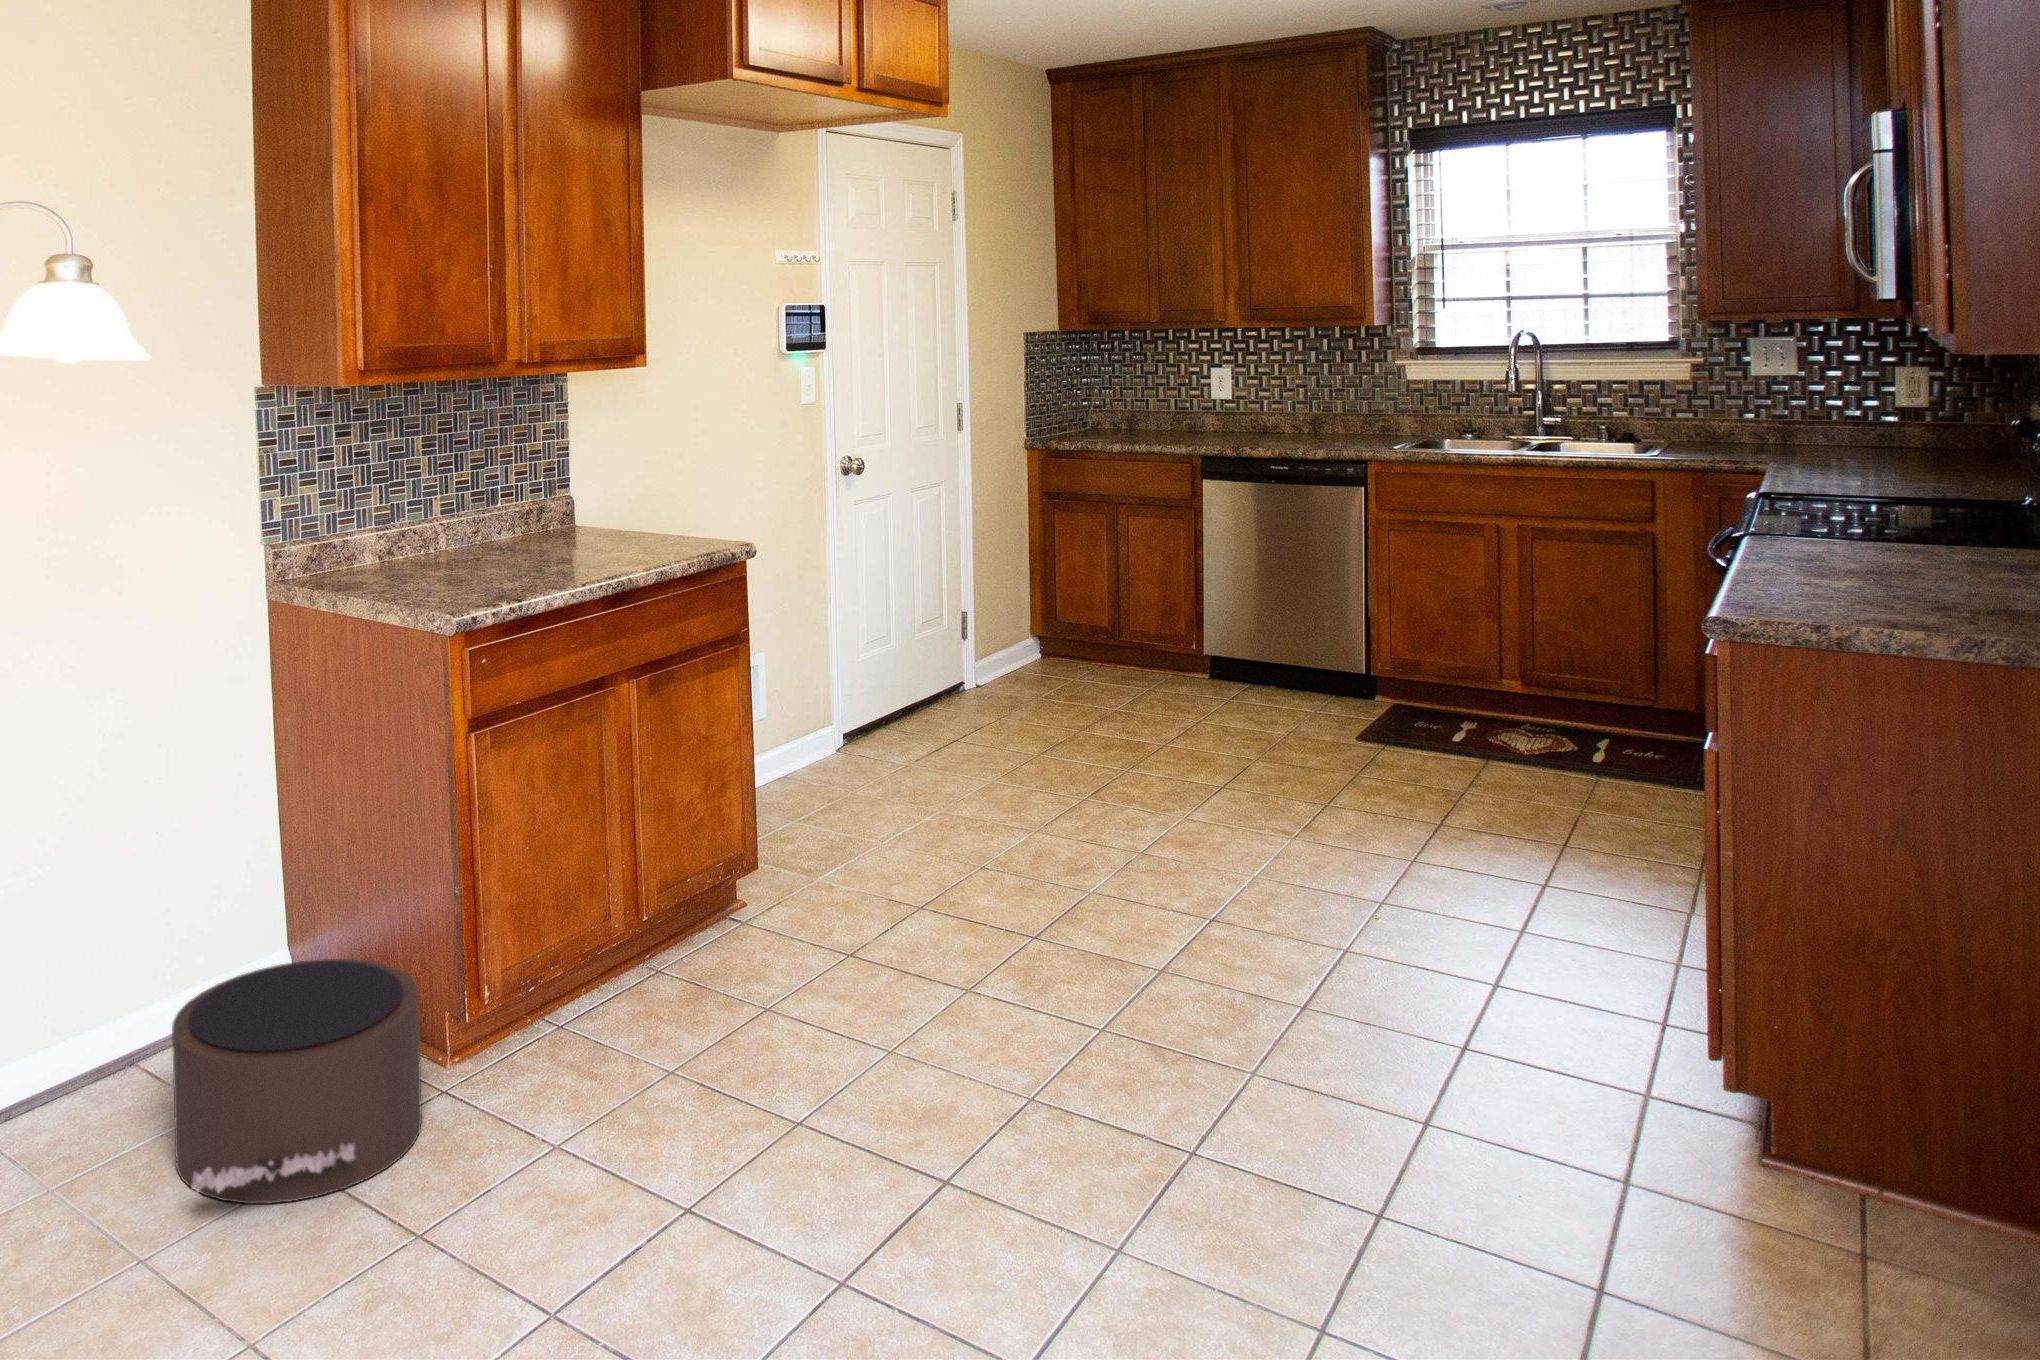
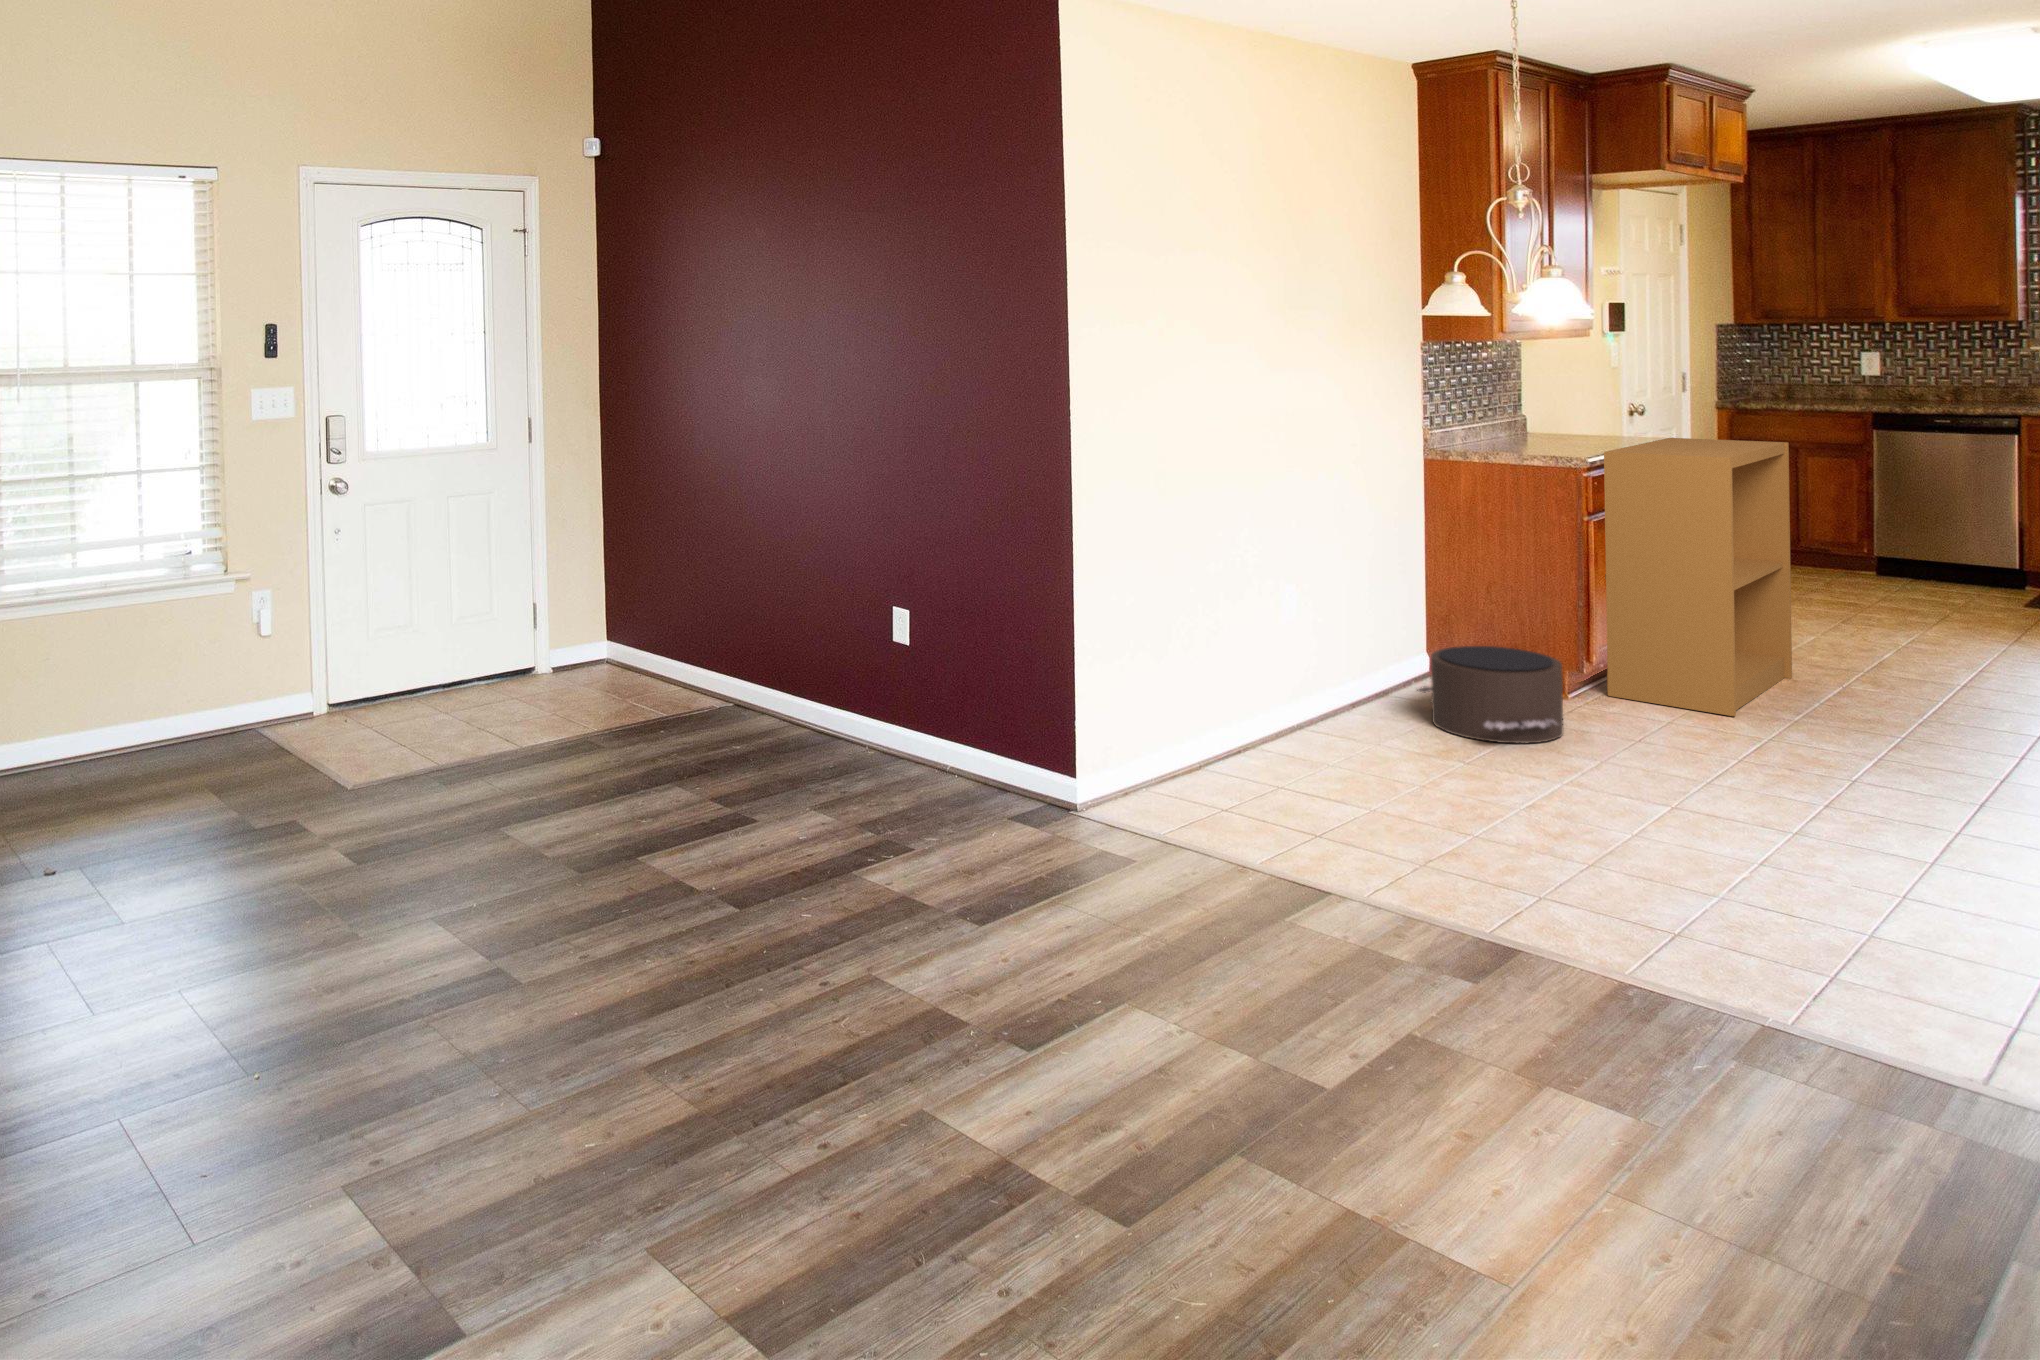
bookshelf: none [589,526,944,1061] -> present [1604,438,1792,716]

